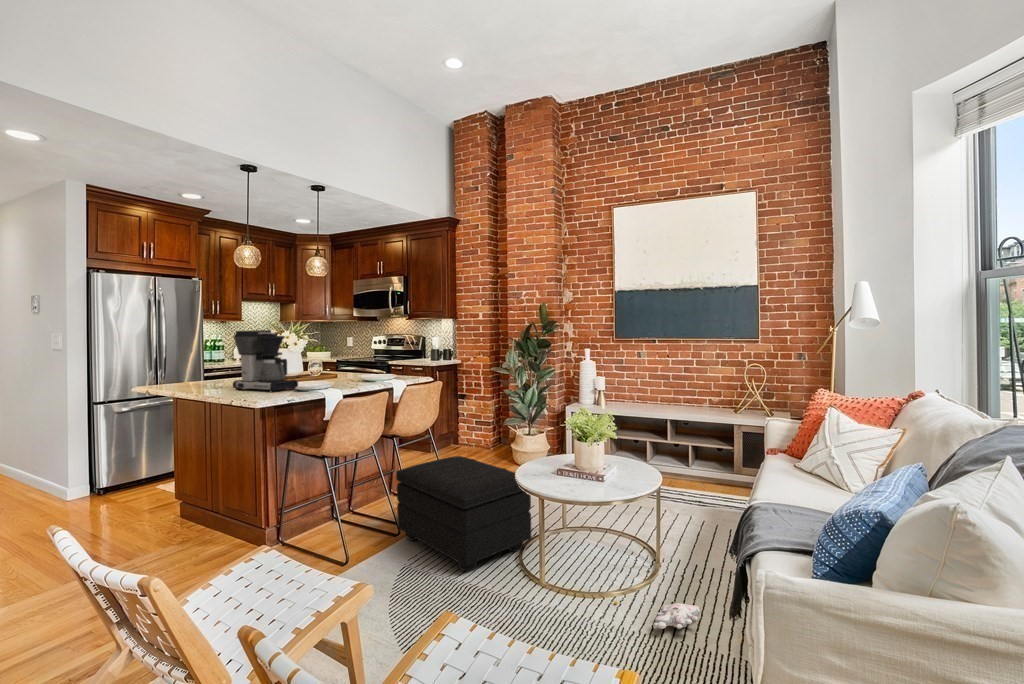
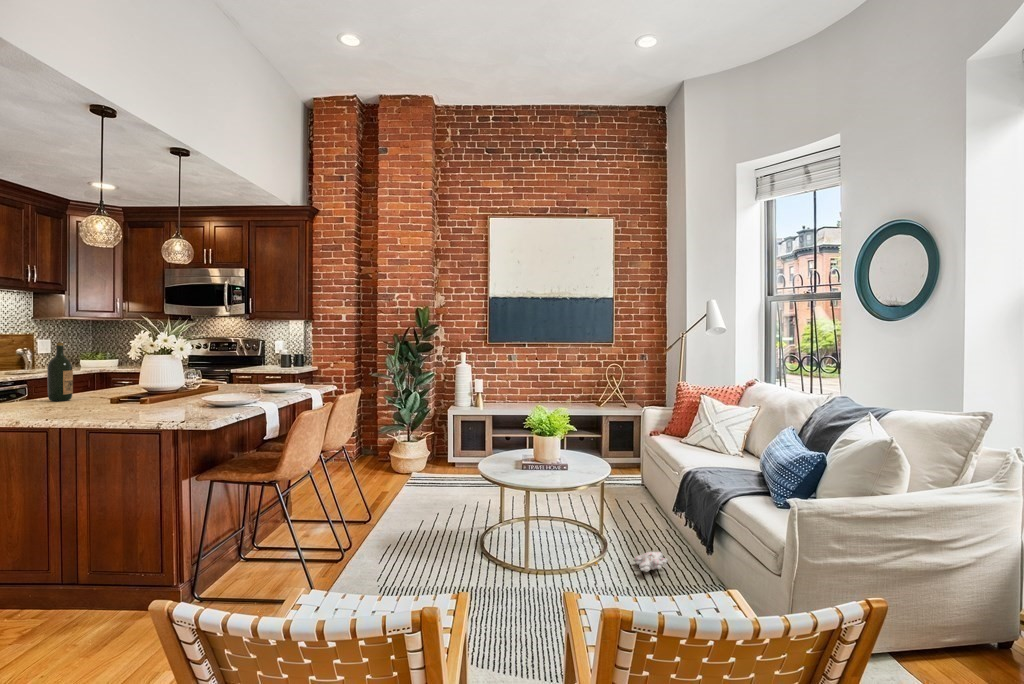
coffee maker: present [233,330,298,392] -> none [84,324,182,401]
wine bottle: none [213,346,230,390] -> present [47,343,73,401]
footstool: present [396,456,531,572] -> none [344,460,489,567]

